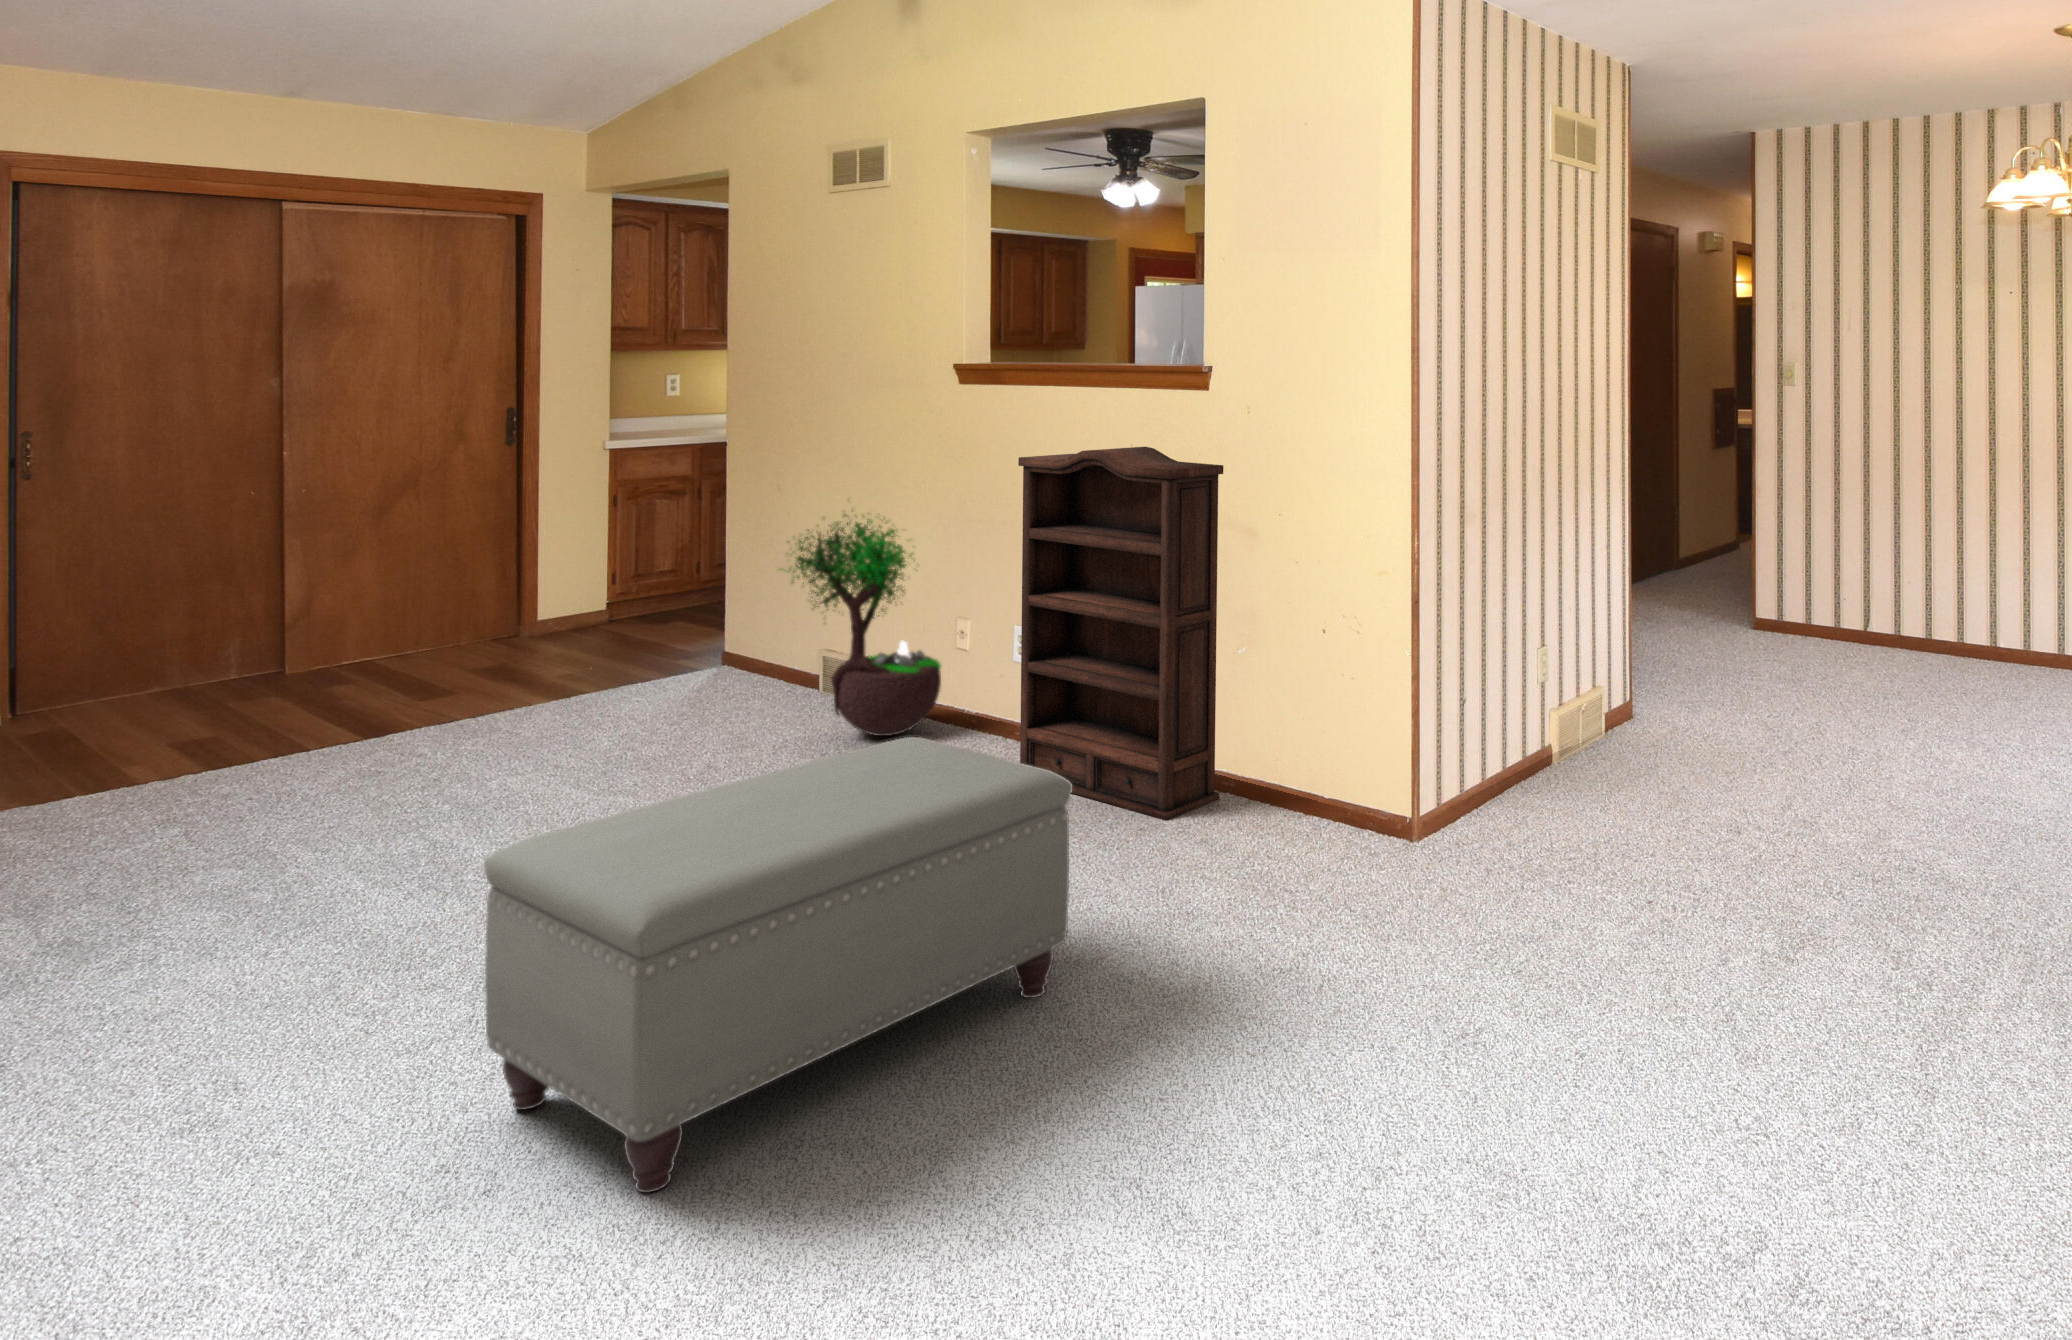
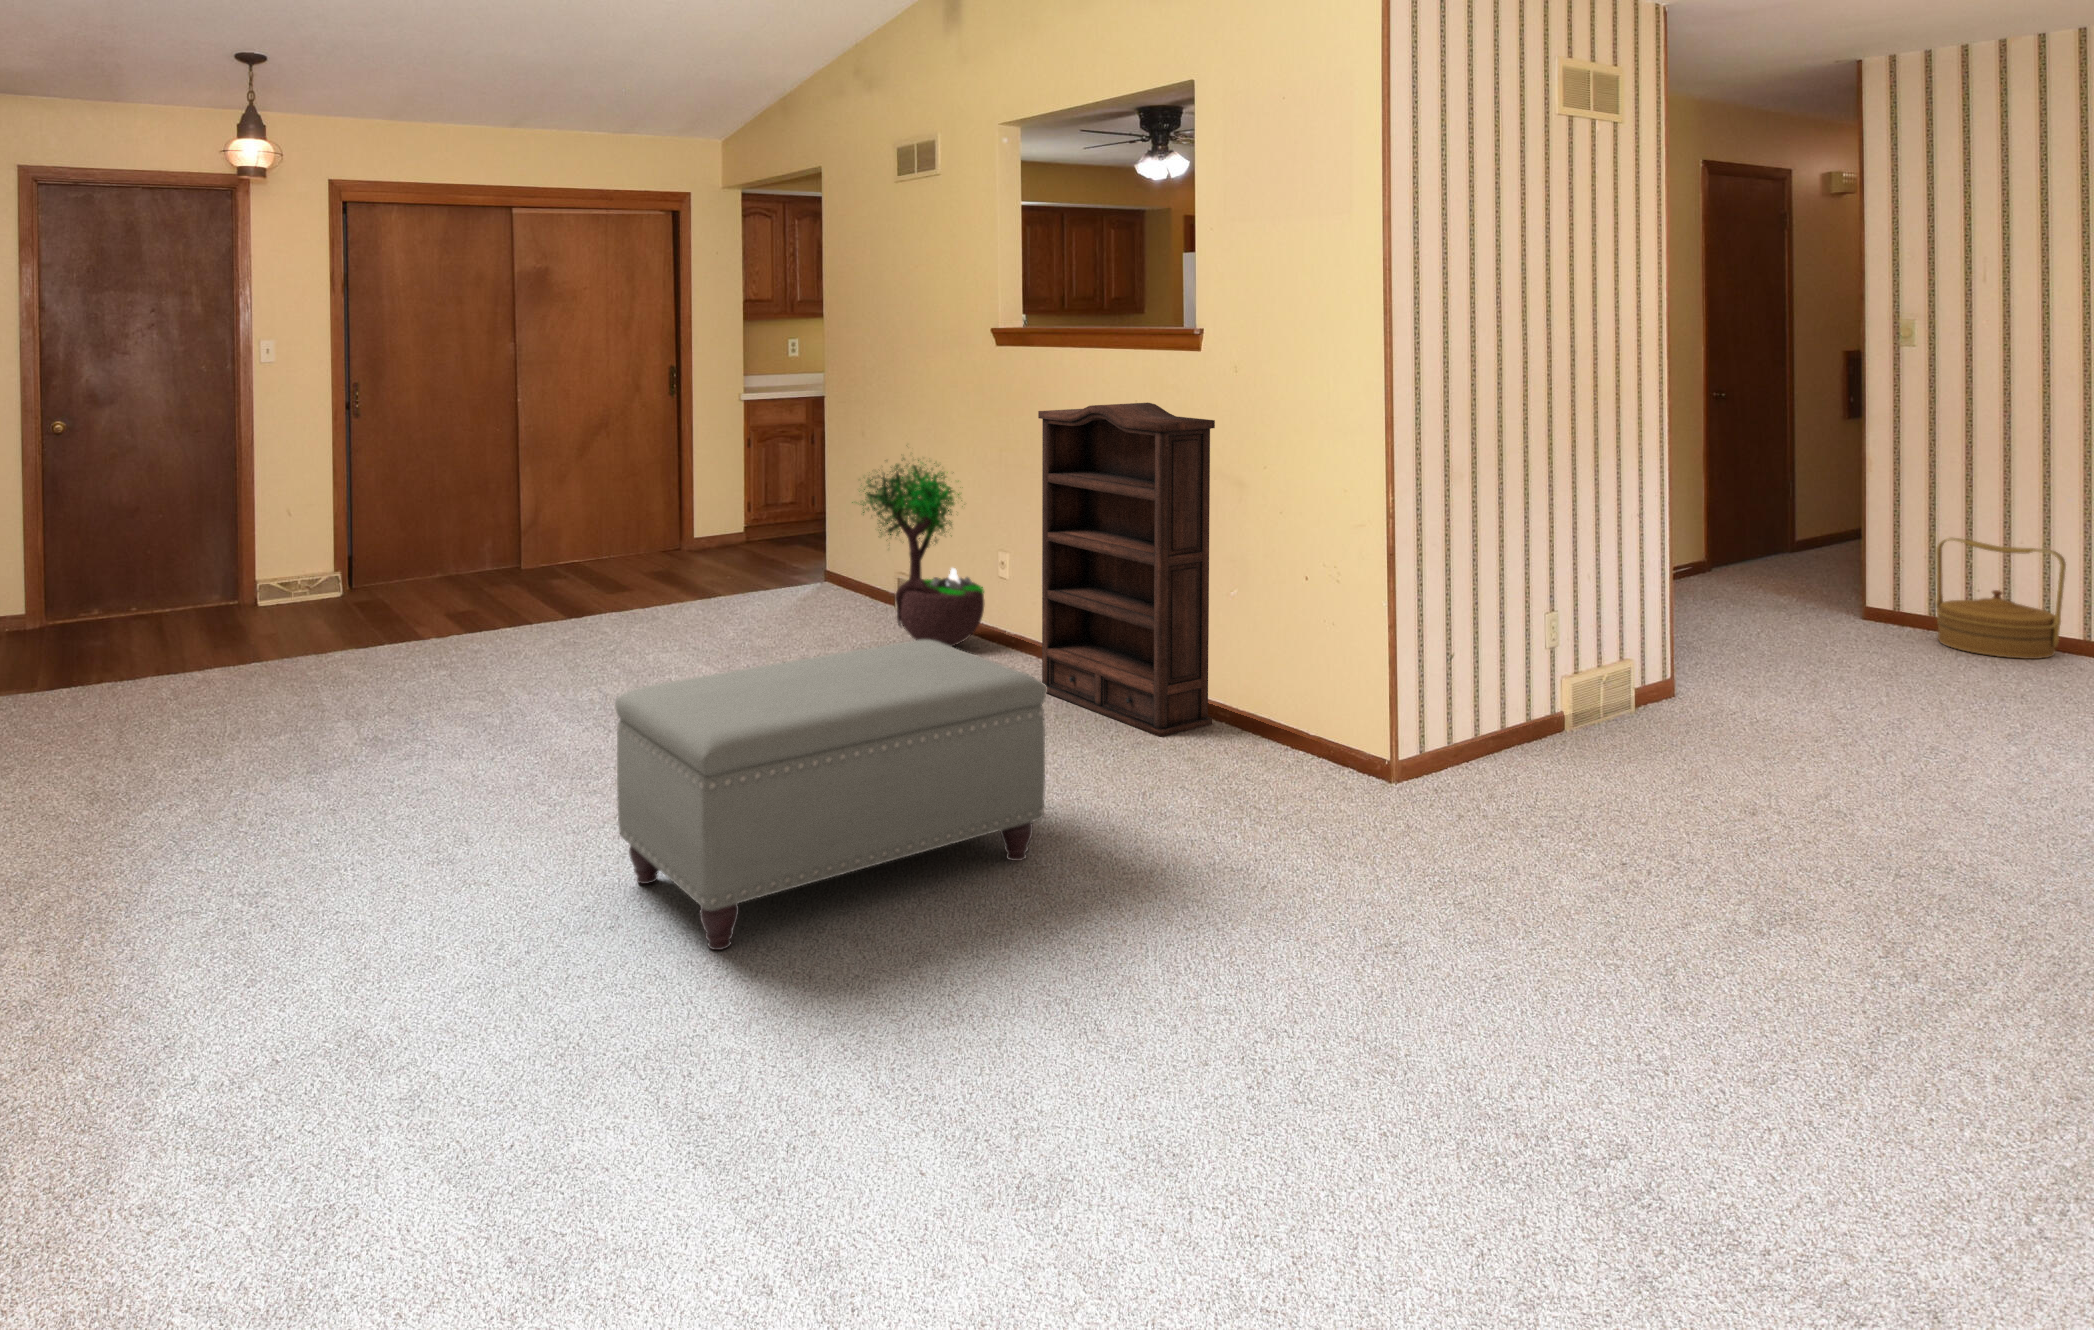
woven basket: none [1829,560,1928,665] -> present [1936,538,2066,659]

